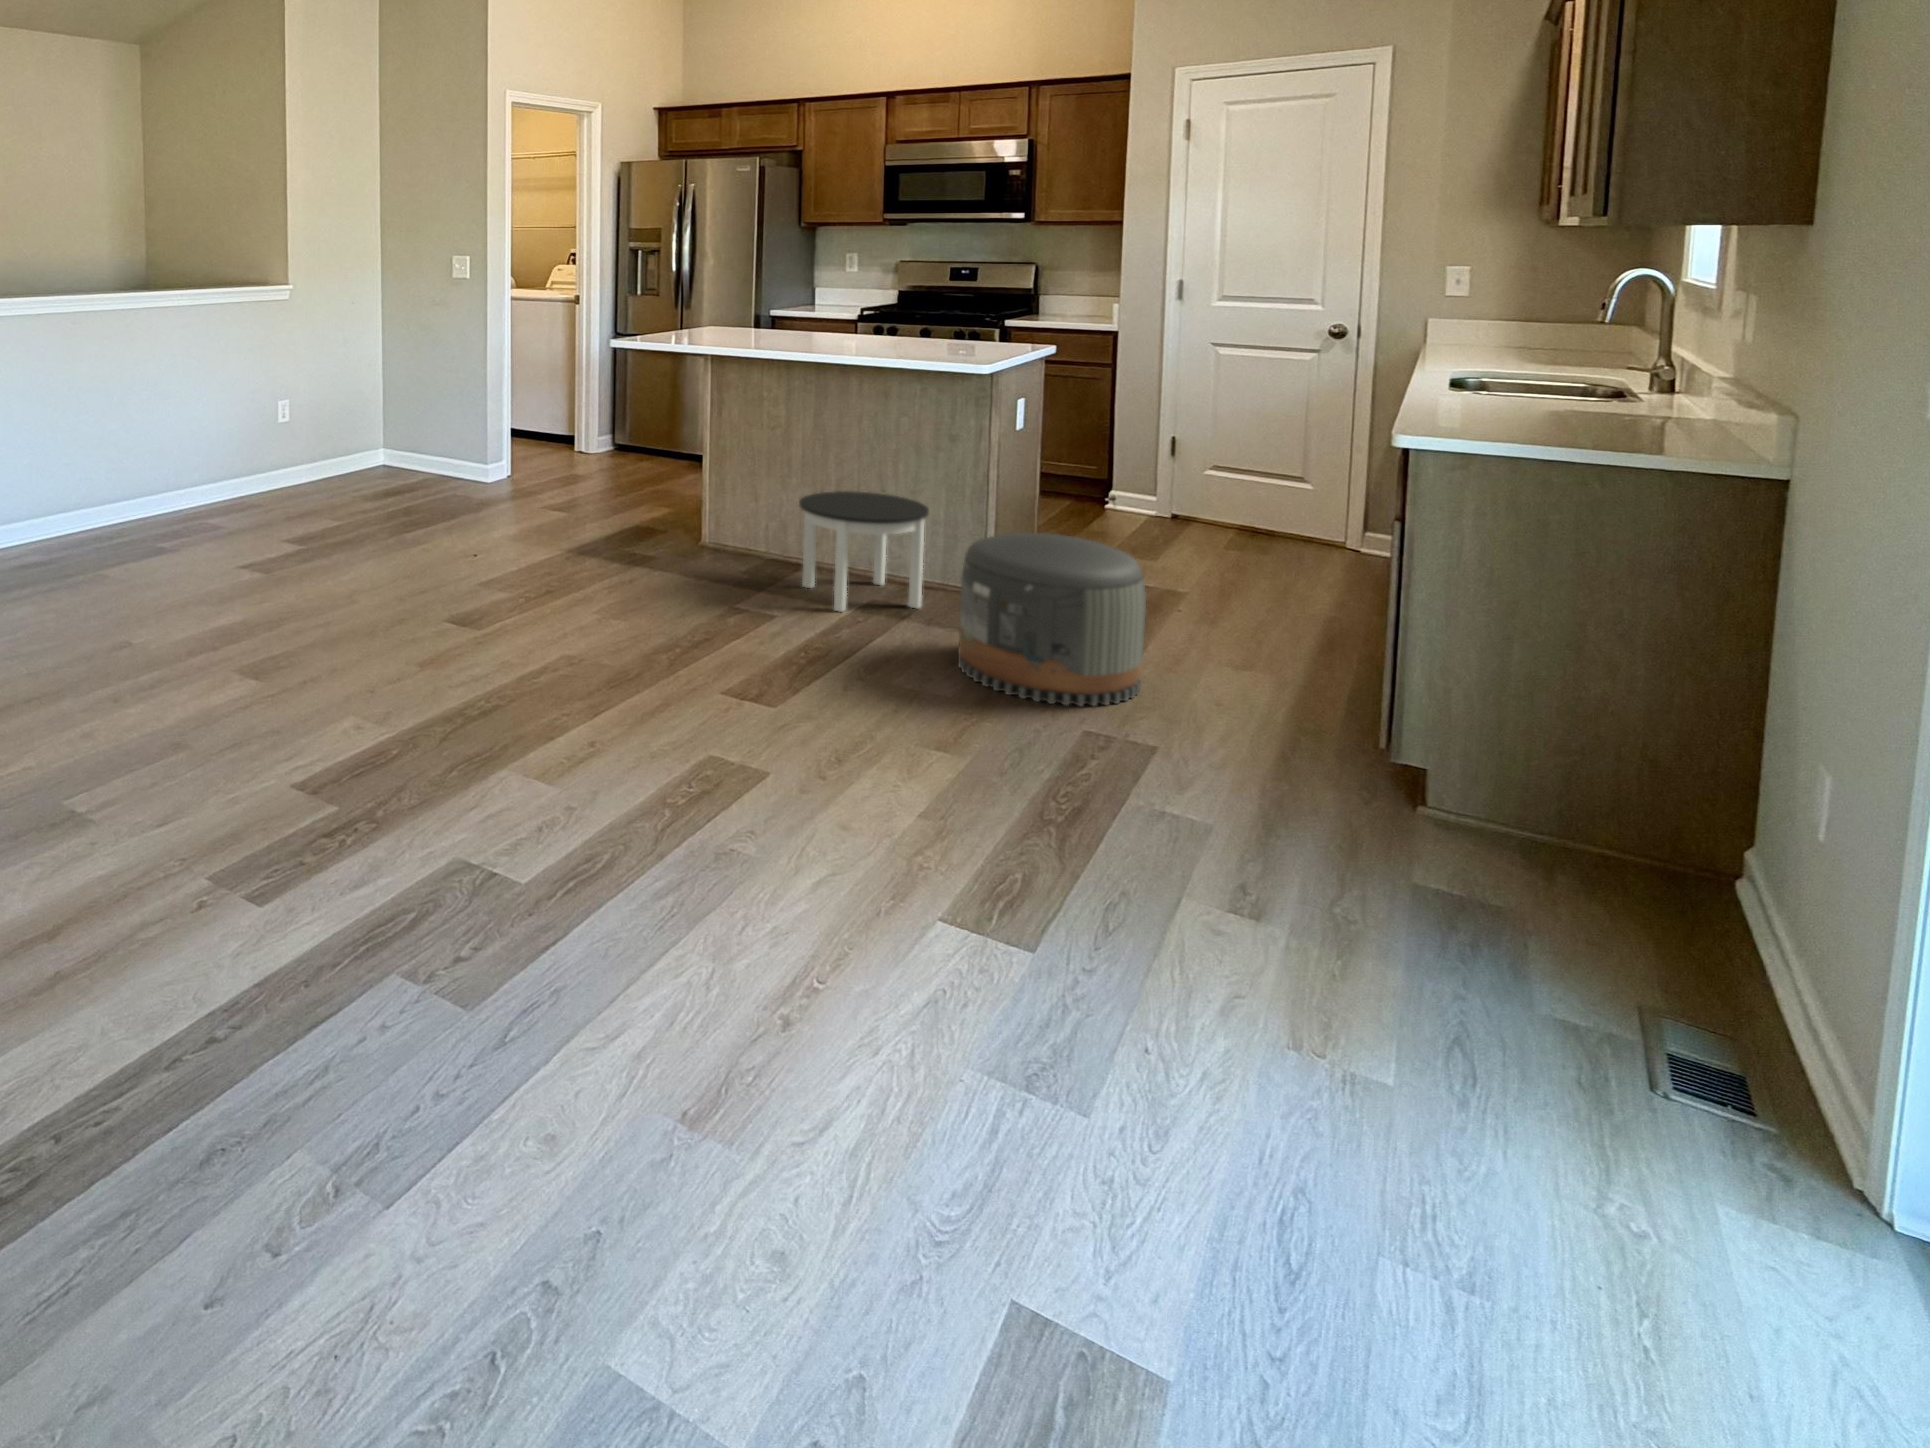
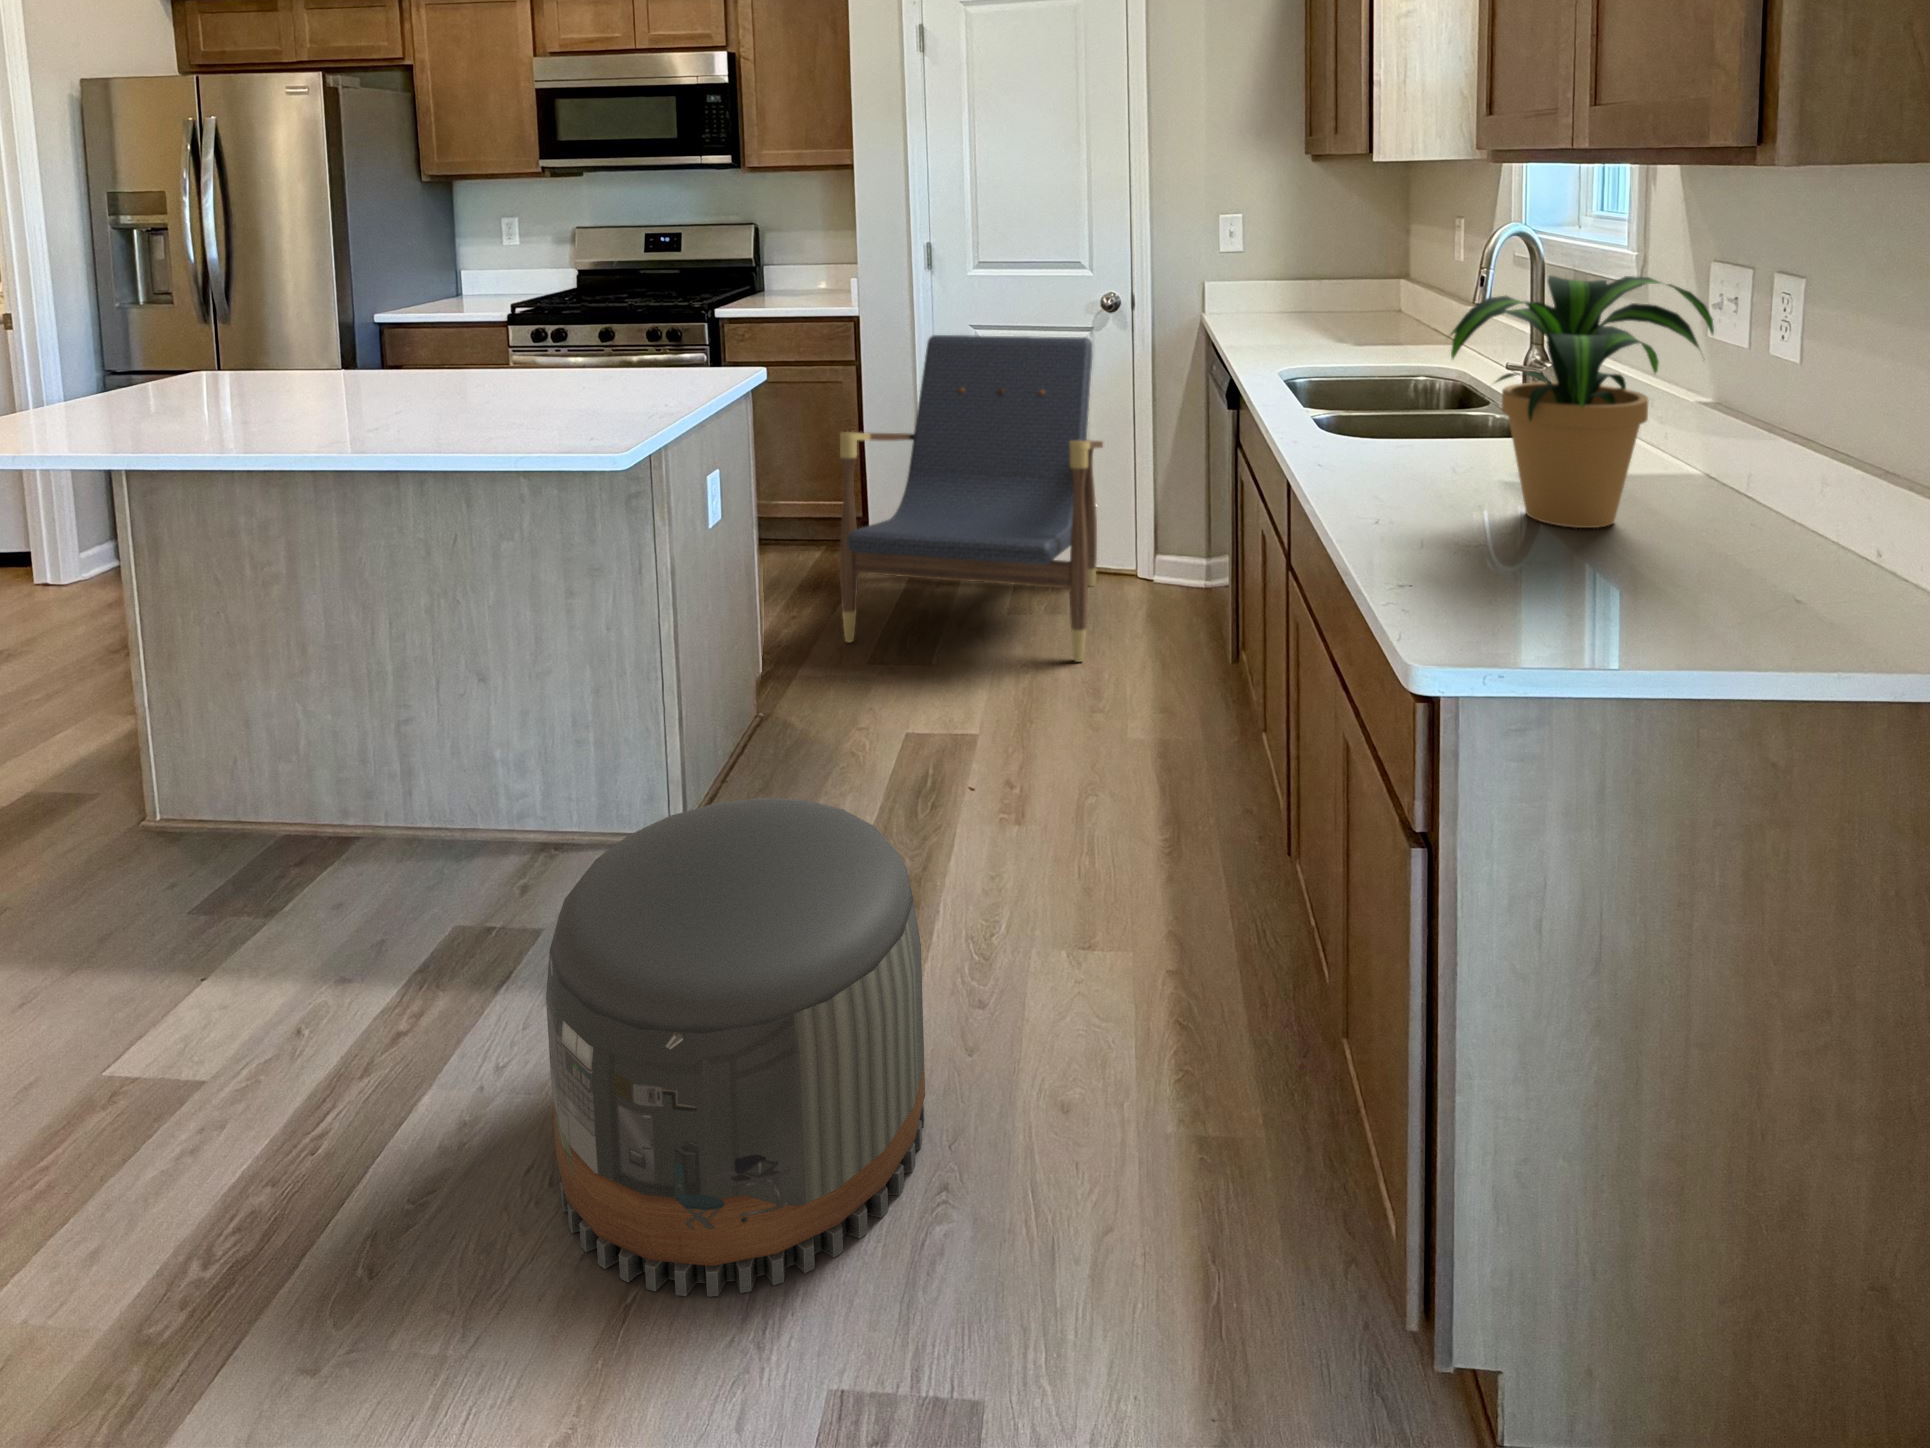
potted plant: none [1479,293,1664,423] -> present [1451,276,1714,528]
lounge chair: none [1092,347,1317,576] -> present [840,335,1103,662]
round table: present [799,491,929,612] -> none [254,696,538,1017]

